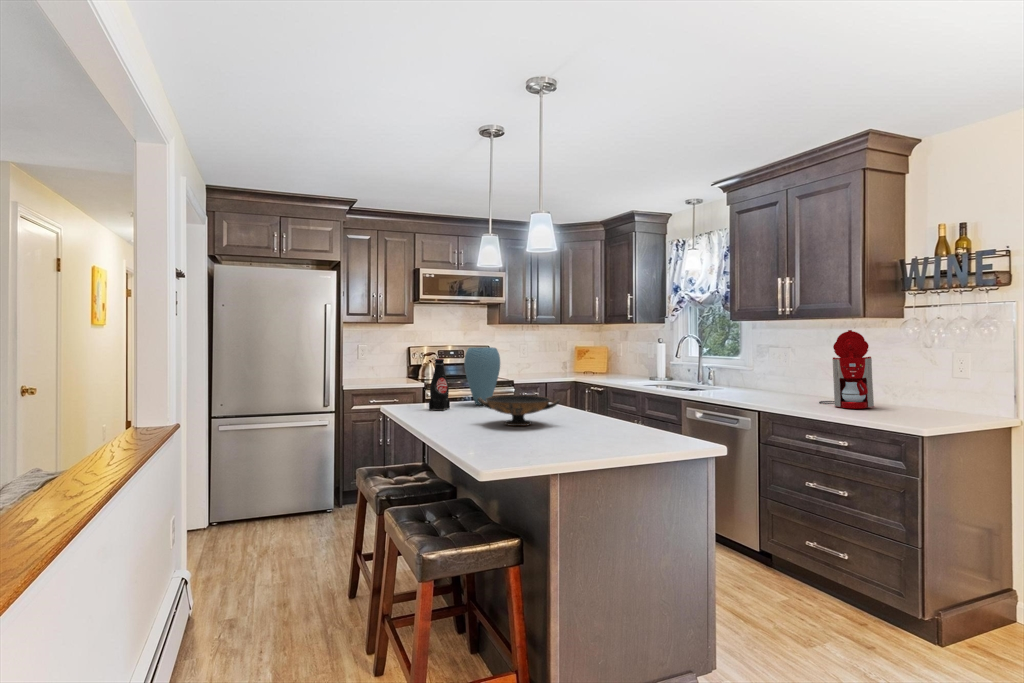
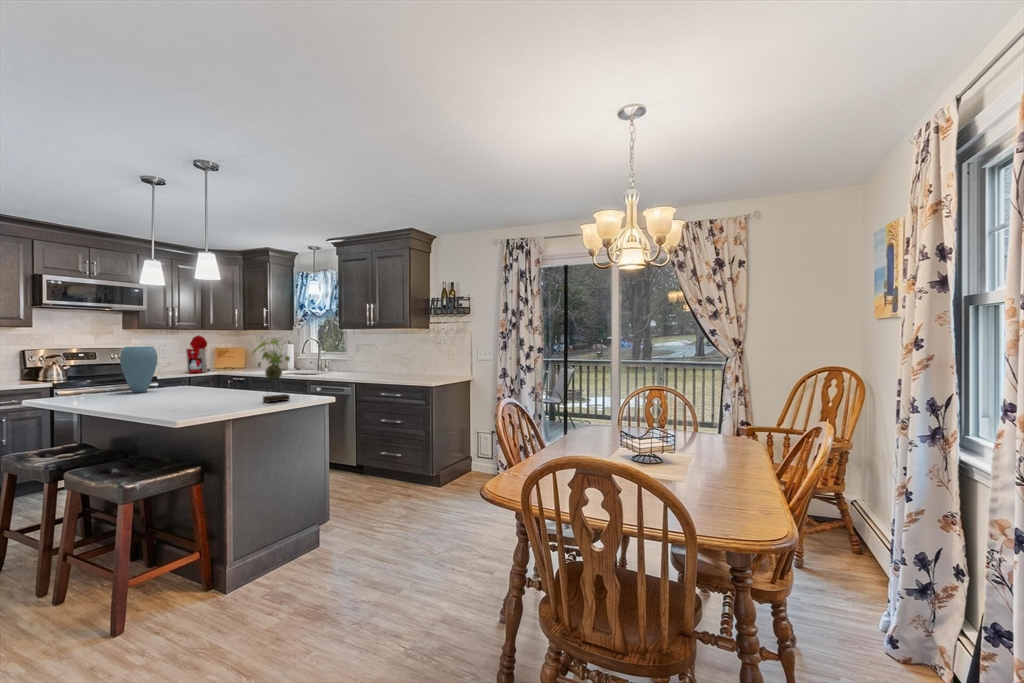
plant: none [593,329,659,442] -> present [253,338,290,402]
coffee maker: present [819,330,874,408] -> present [186,335,210,373]
bottle: present [429,359,450,410] -> none [84,356,106,399]
decorative bowl: present [478,395,560,426] -> none [145,380,220,402]

